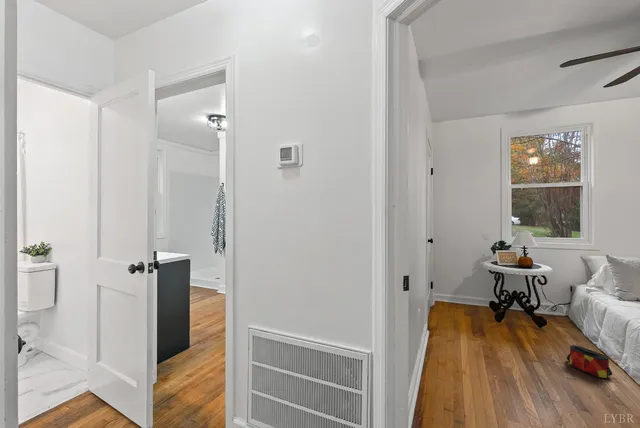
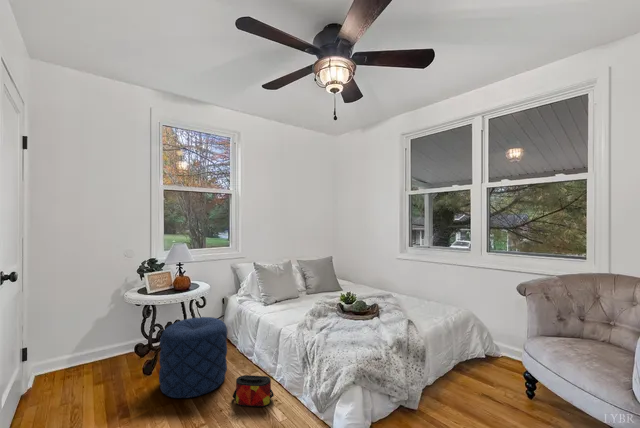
pouf: none [505,290,566,349] -> present [159,317,228,398]

